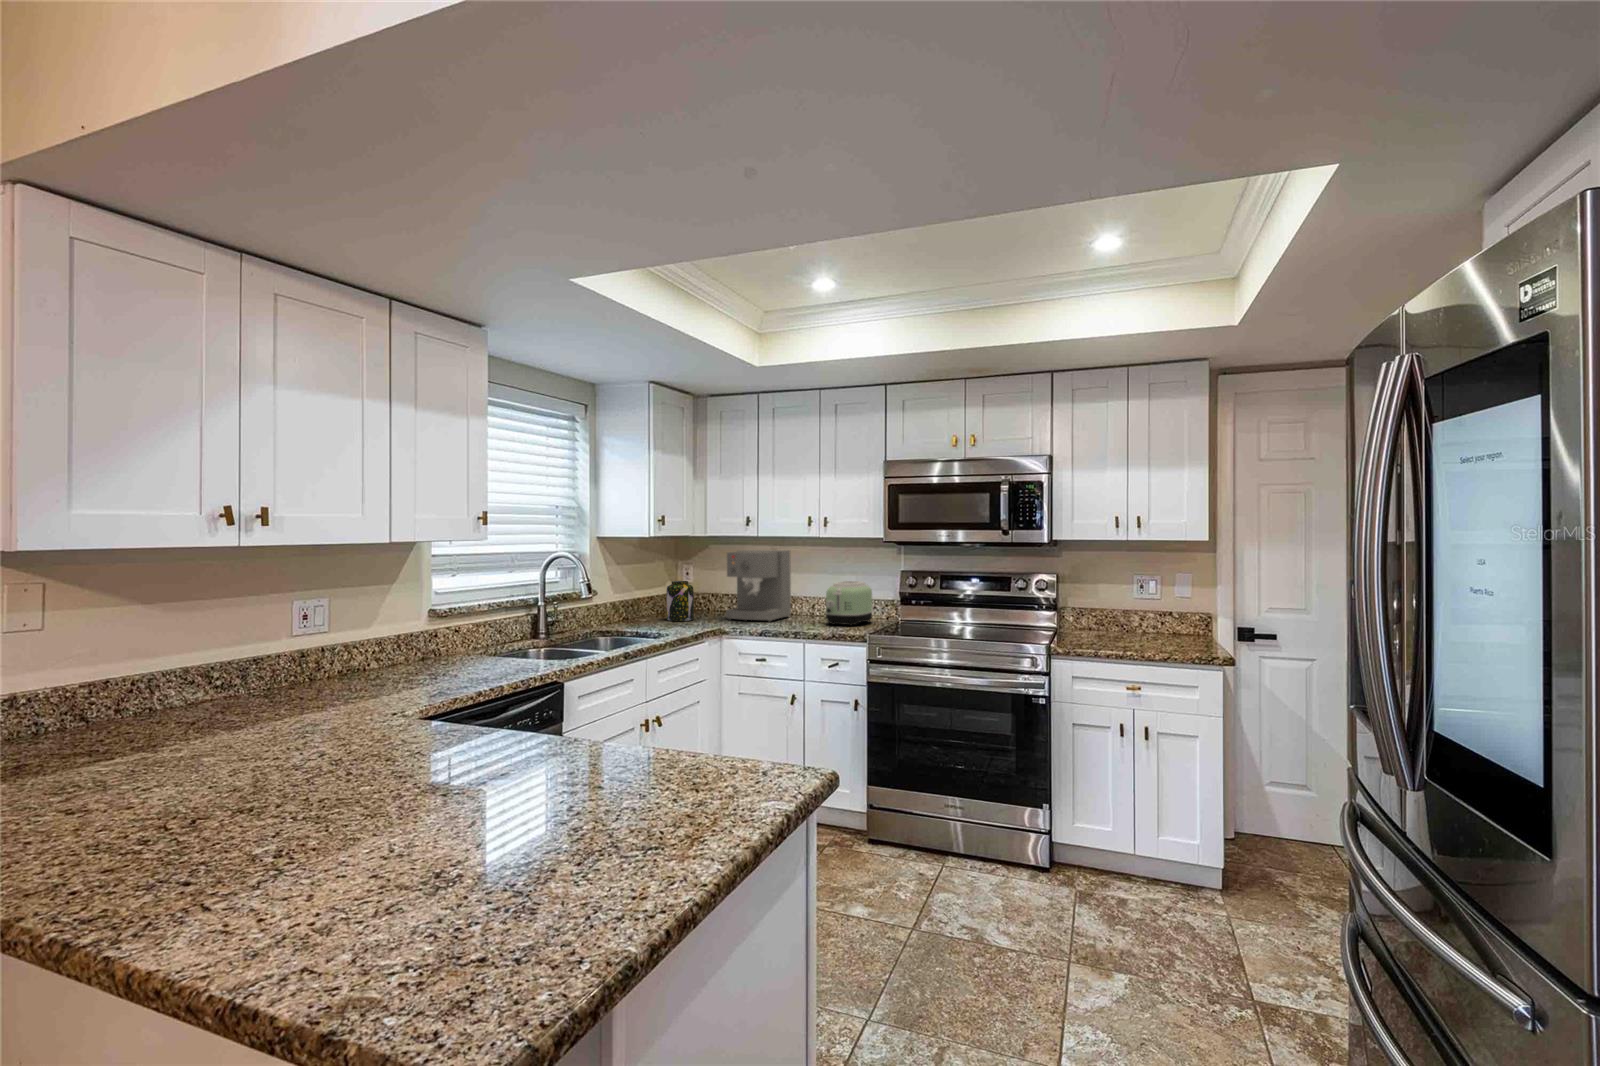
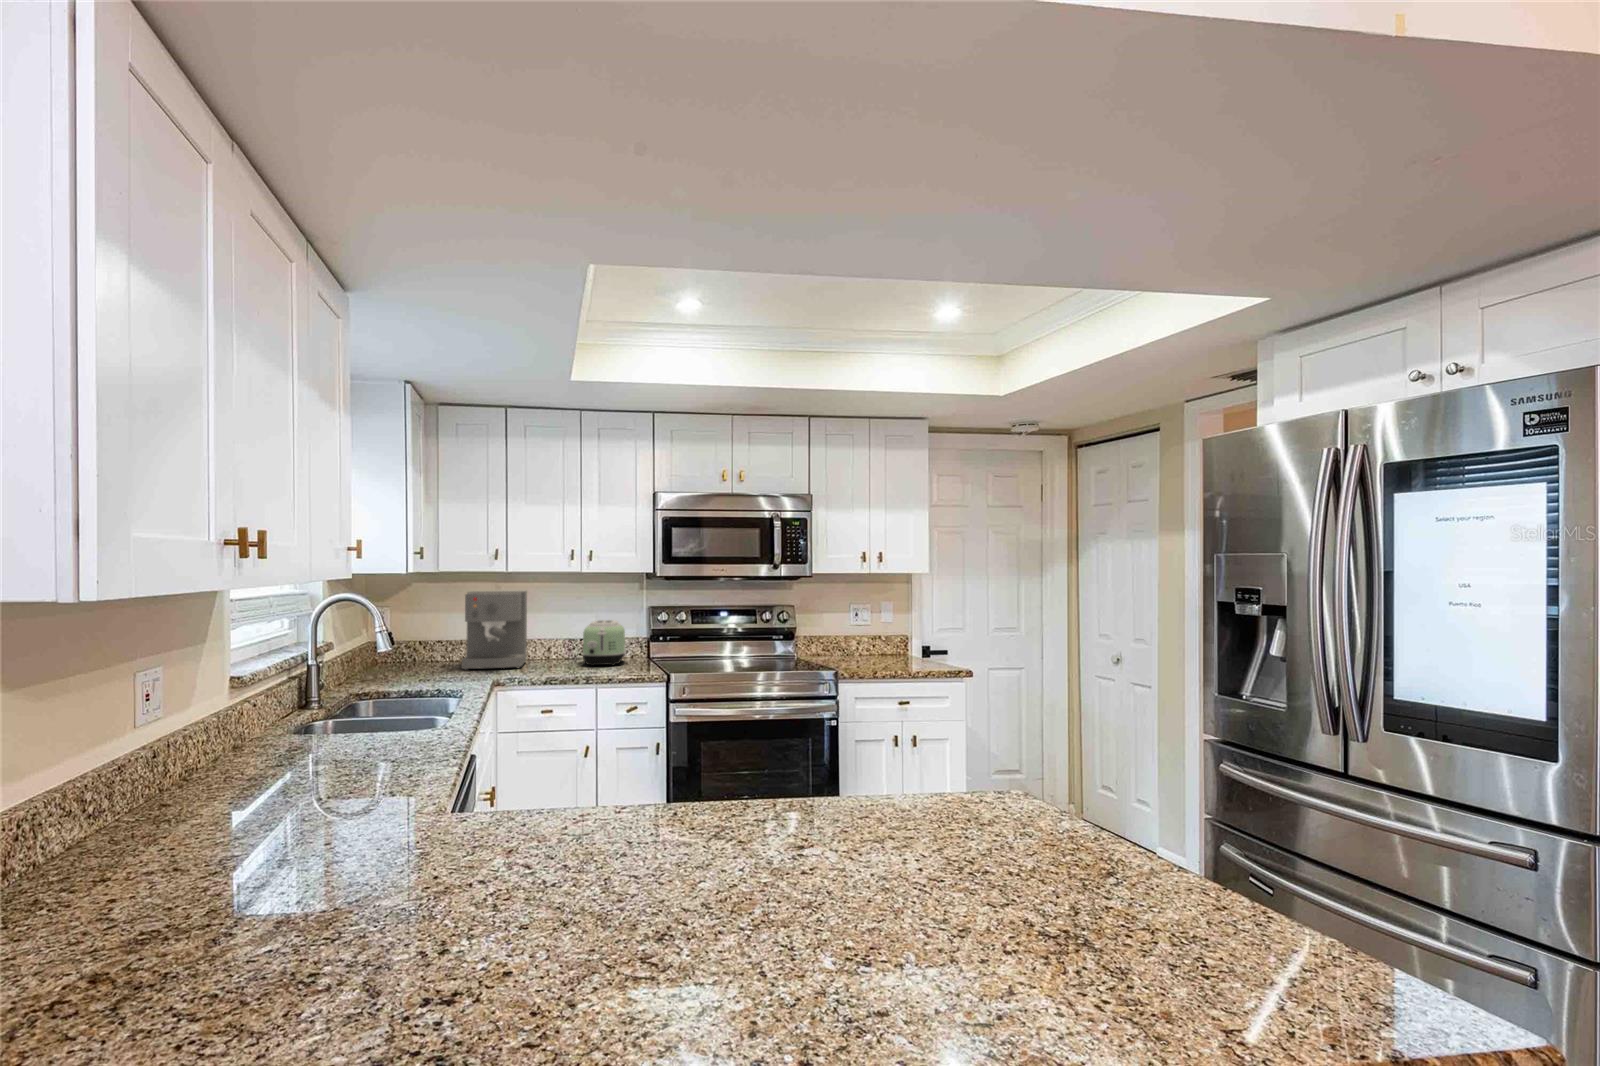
jar: present [666,581,694,621] -> none [387,629,424,676]

